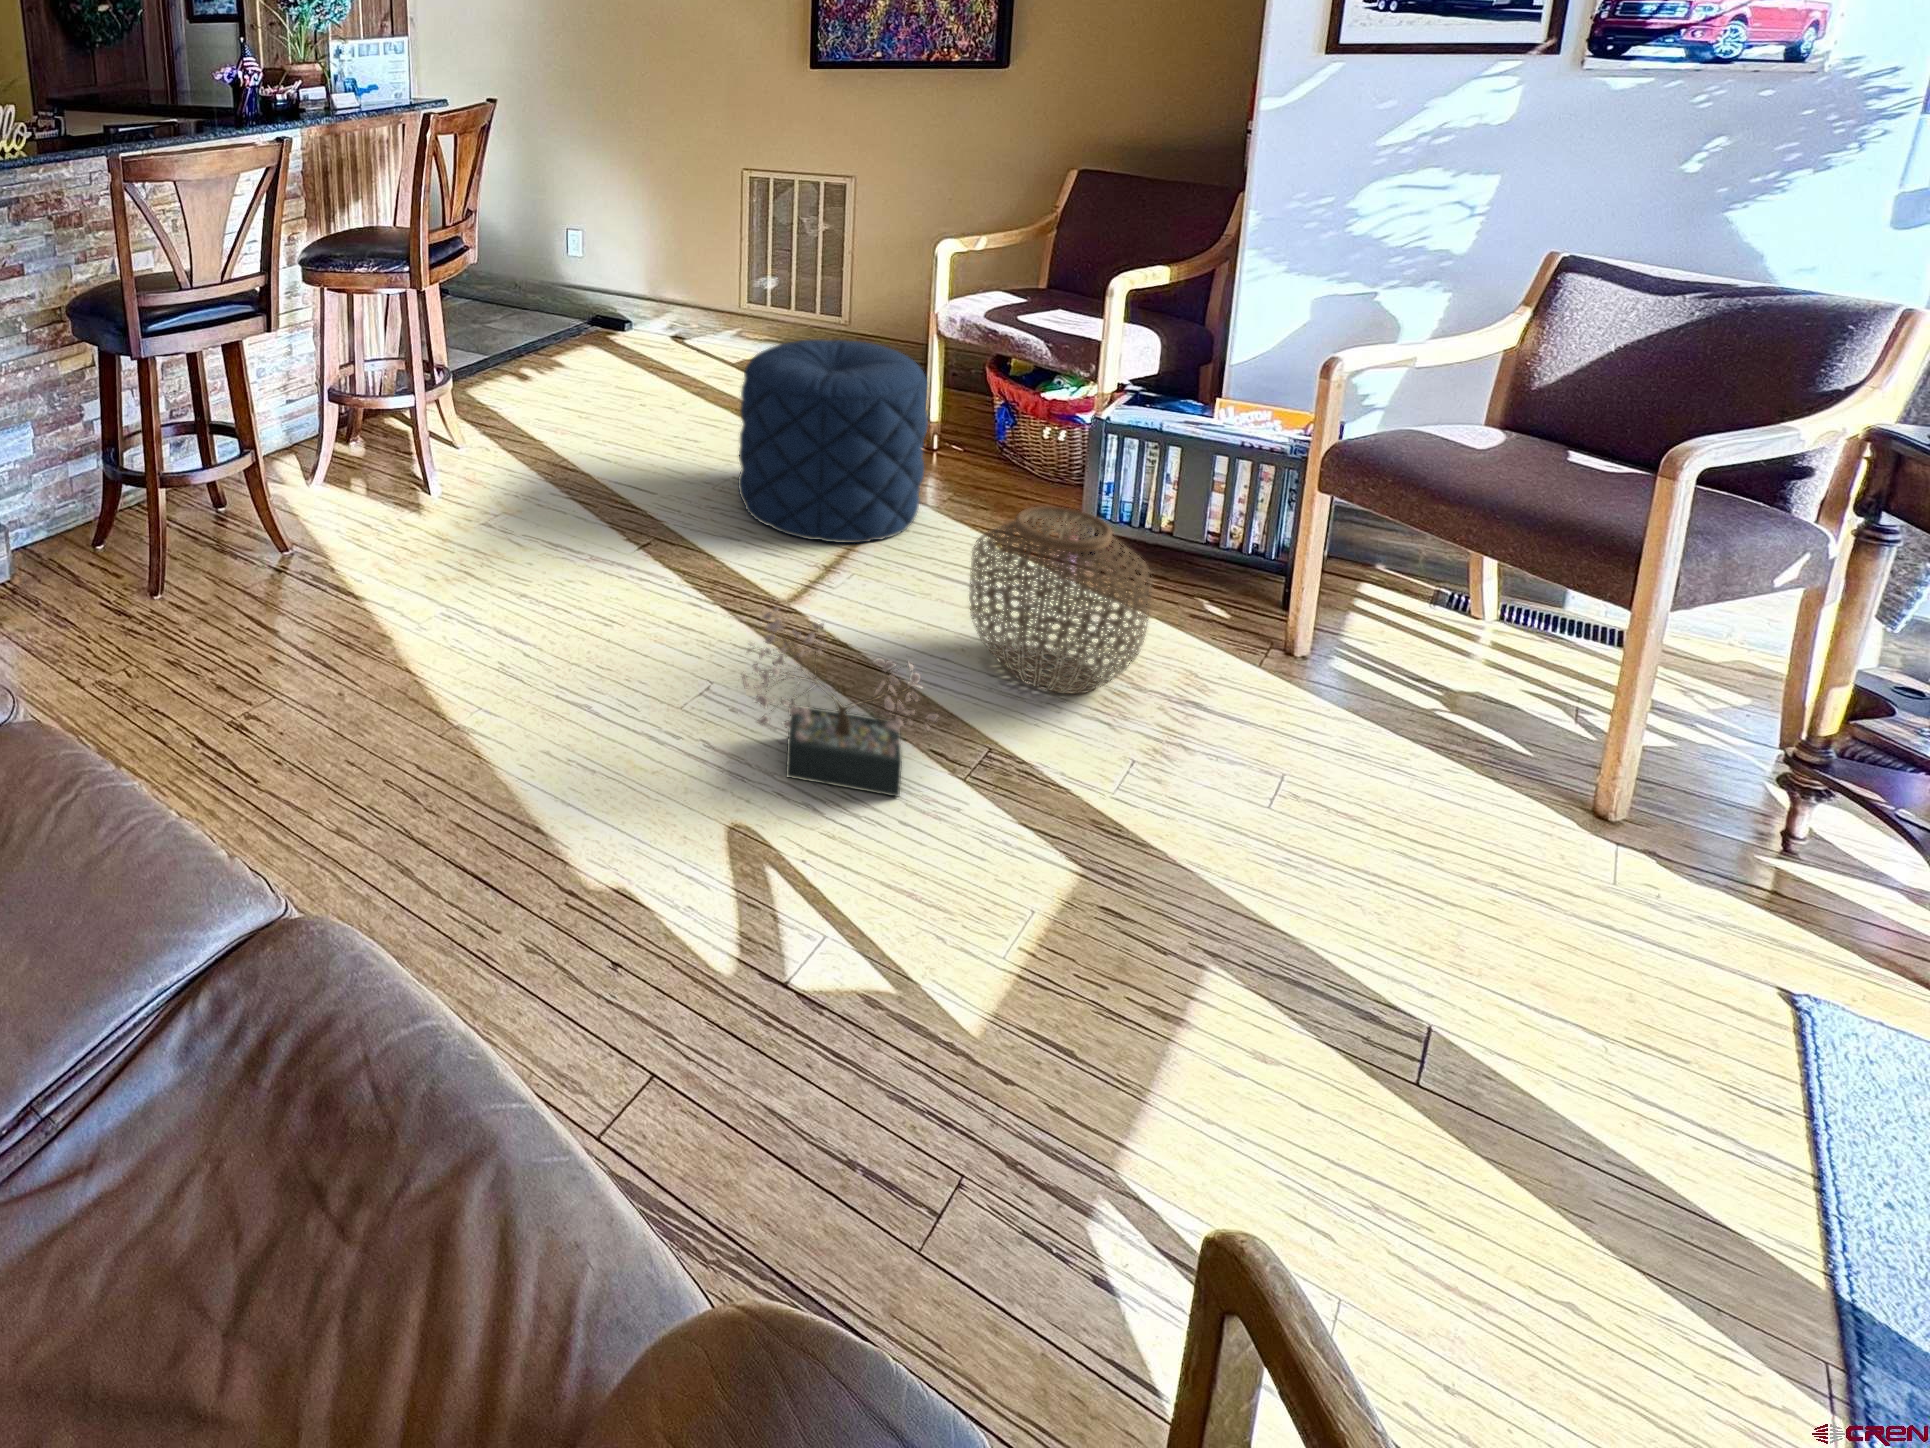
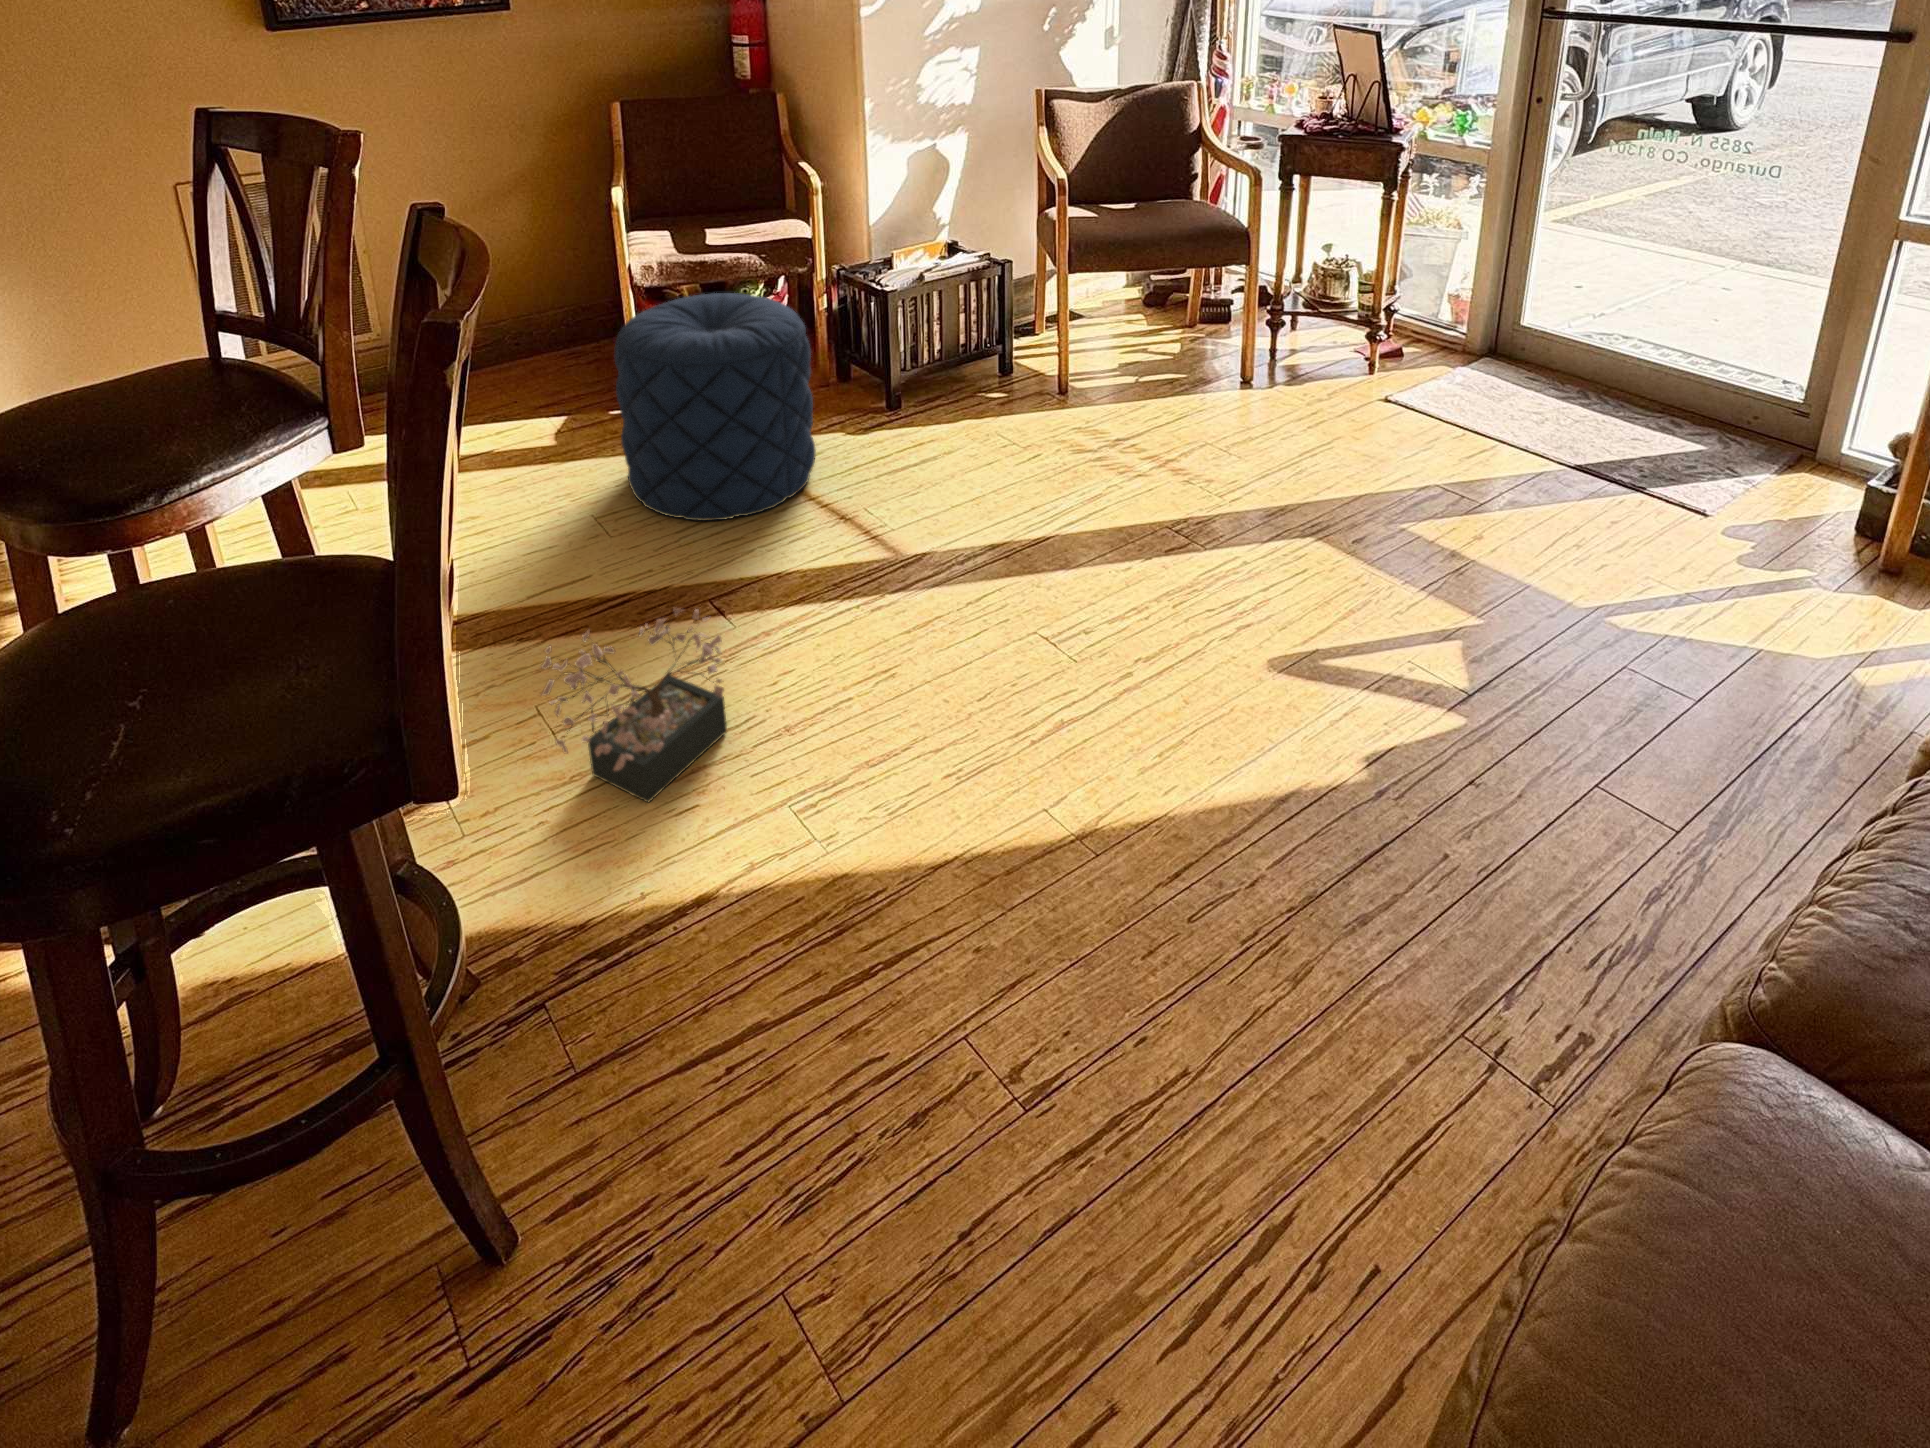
woven basket: present [969,506,1152,694] -> none [989,333,1119,481]
decorative plant: present [742,607,938,796] -> present [541,608,727,802]

